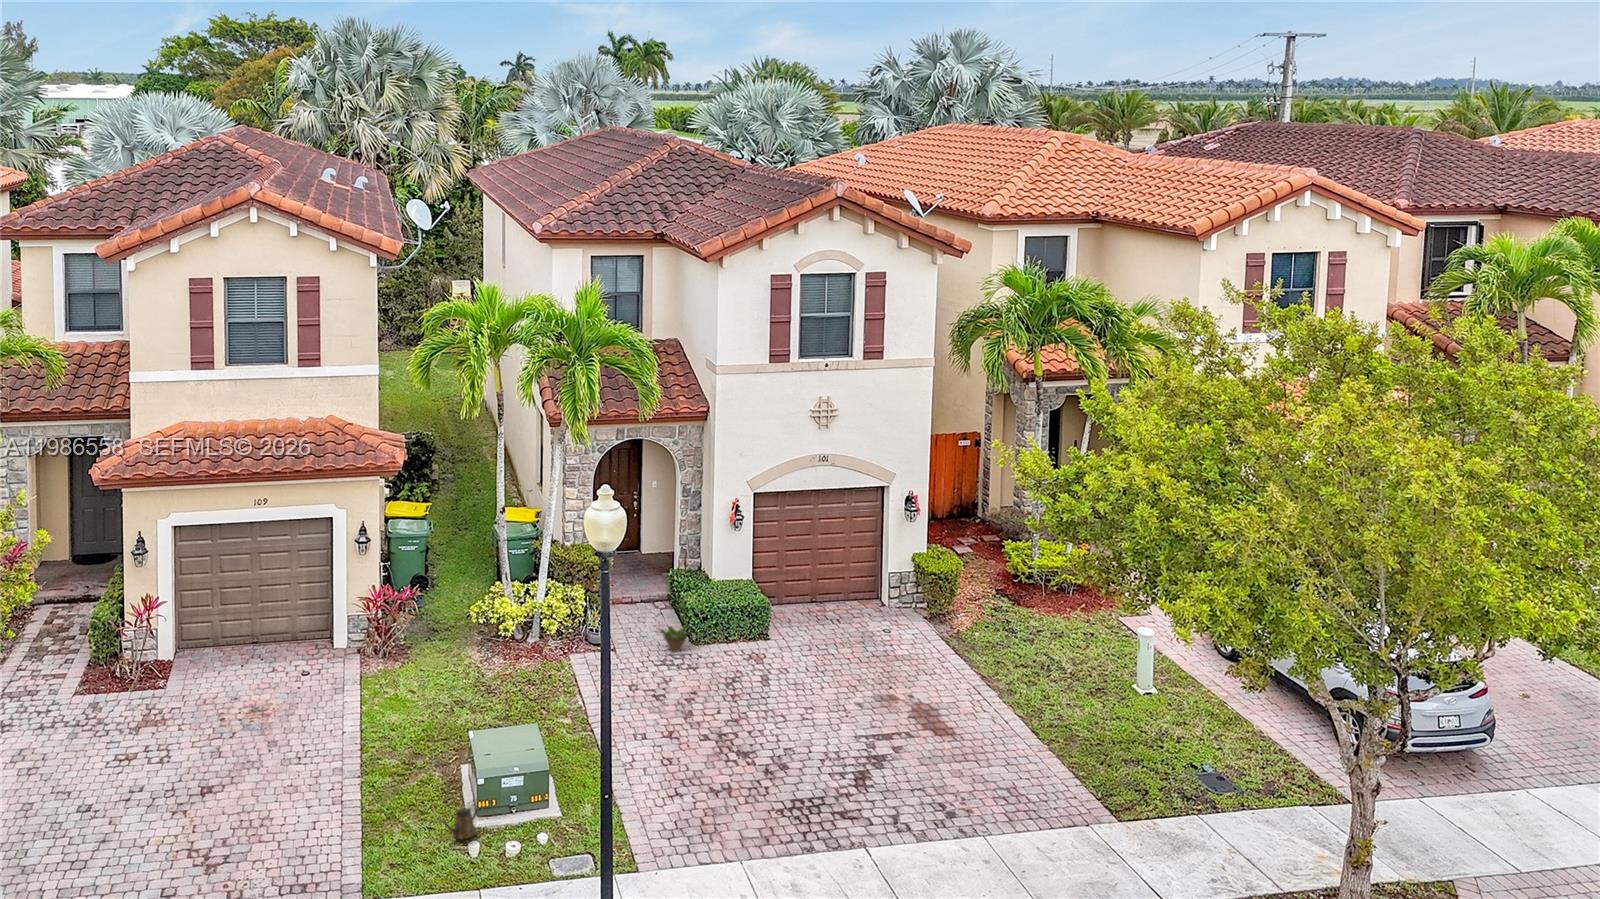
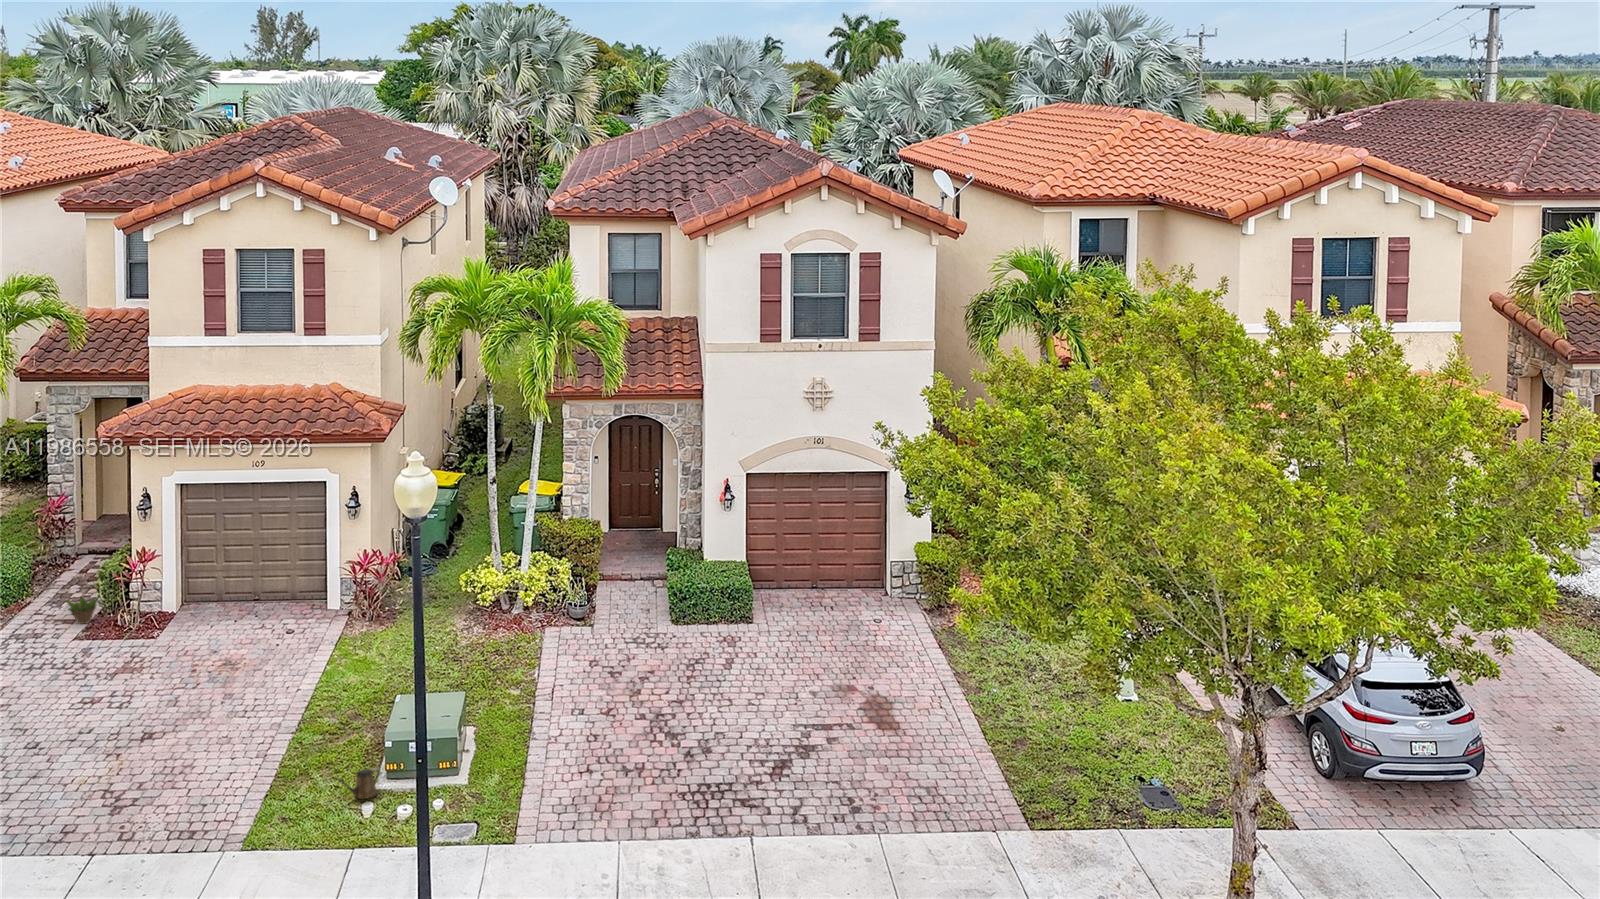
decorative plant: present [659,626,690,652] -> present [65,597,100,624]

